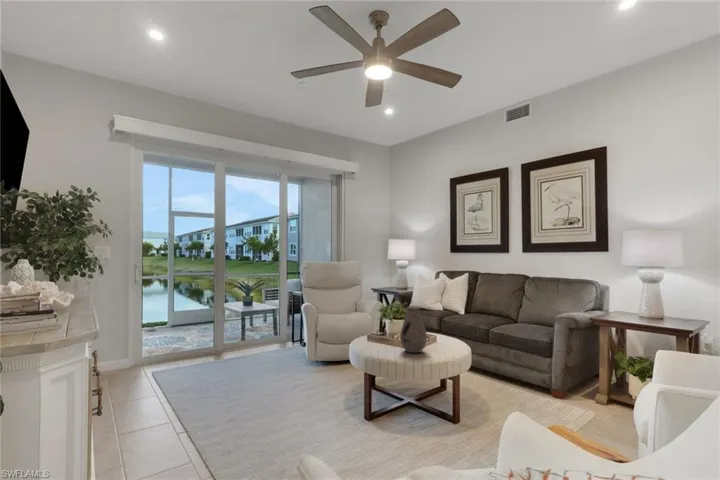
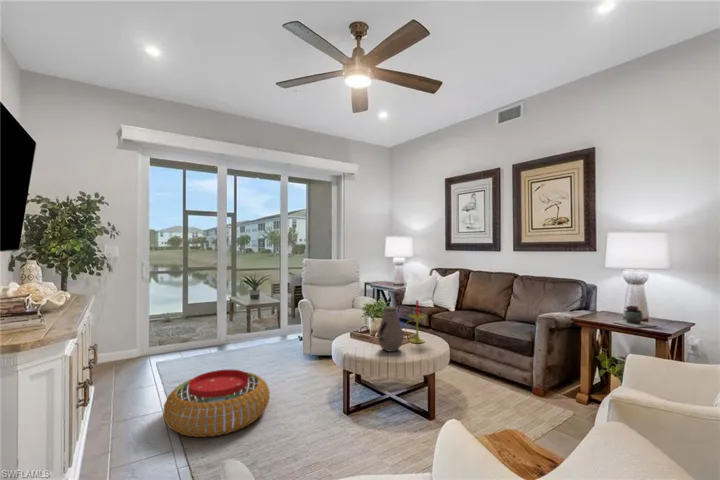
candle: none [425,299,447,345] -> present [410,300,425,343]
succulent plant: none [633,303,677,326] -> present [613,305,657,328]
pouf: none [173,376,285,448] -> present [164,370,270,437]

